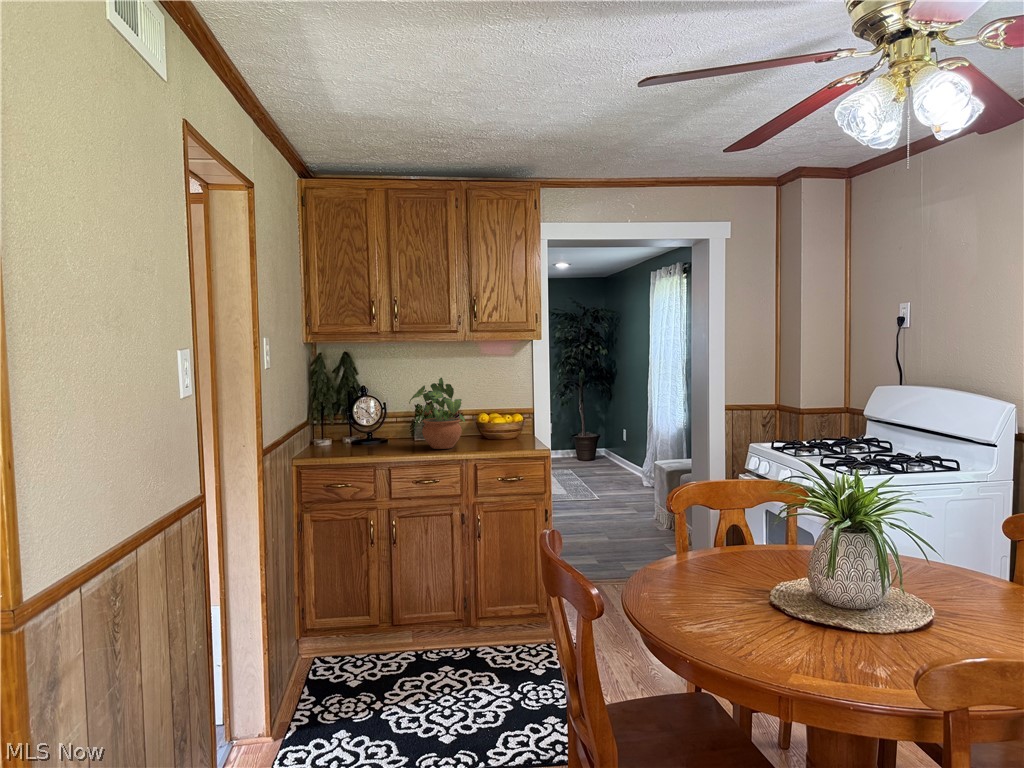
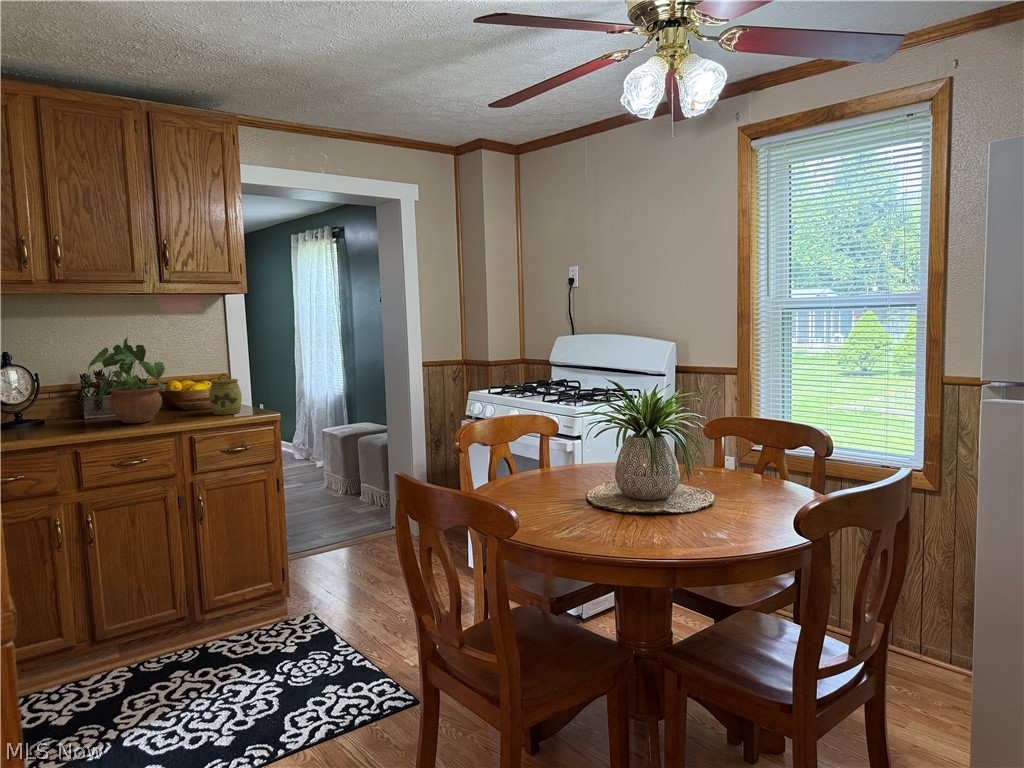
jar: none [501,410,527,447] -> present [209,373,242,415]

